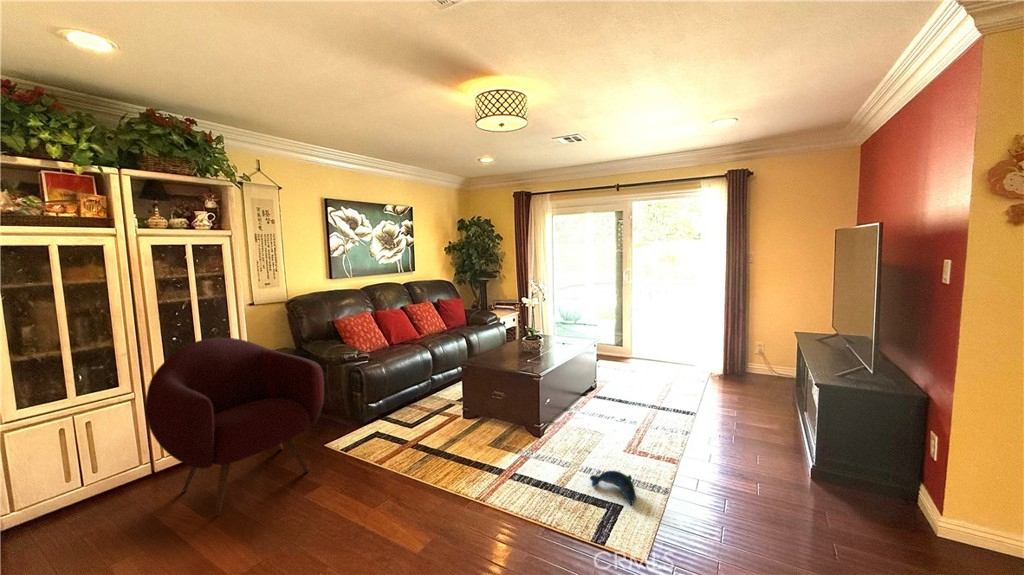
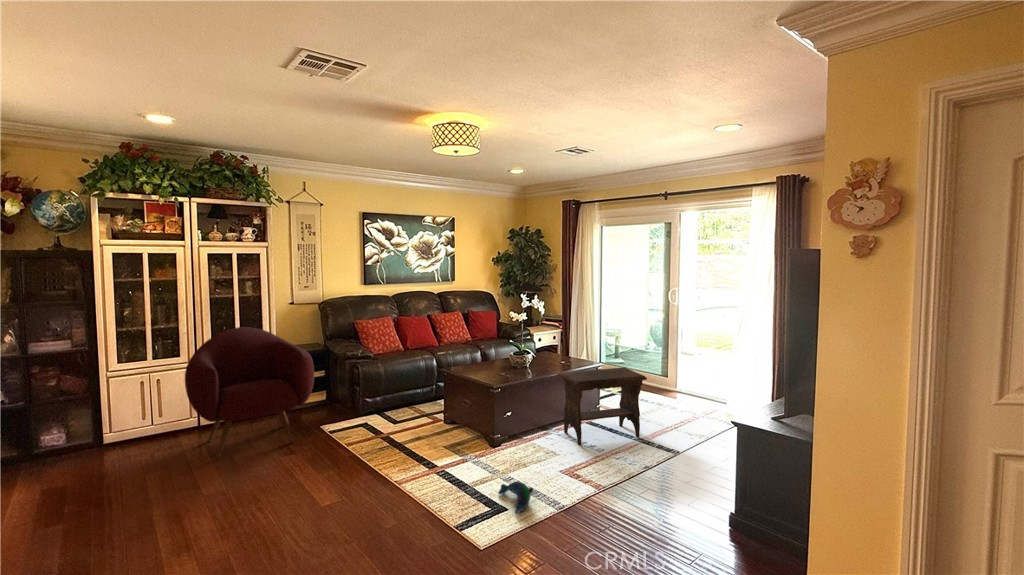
footstool: none [579,343,655,420] -> present [559,367,647,445]

